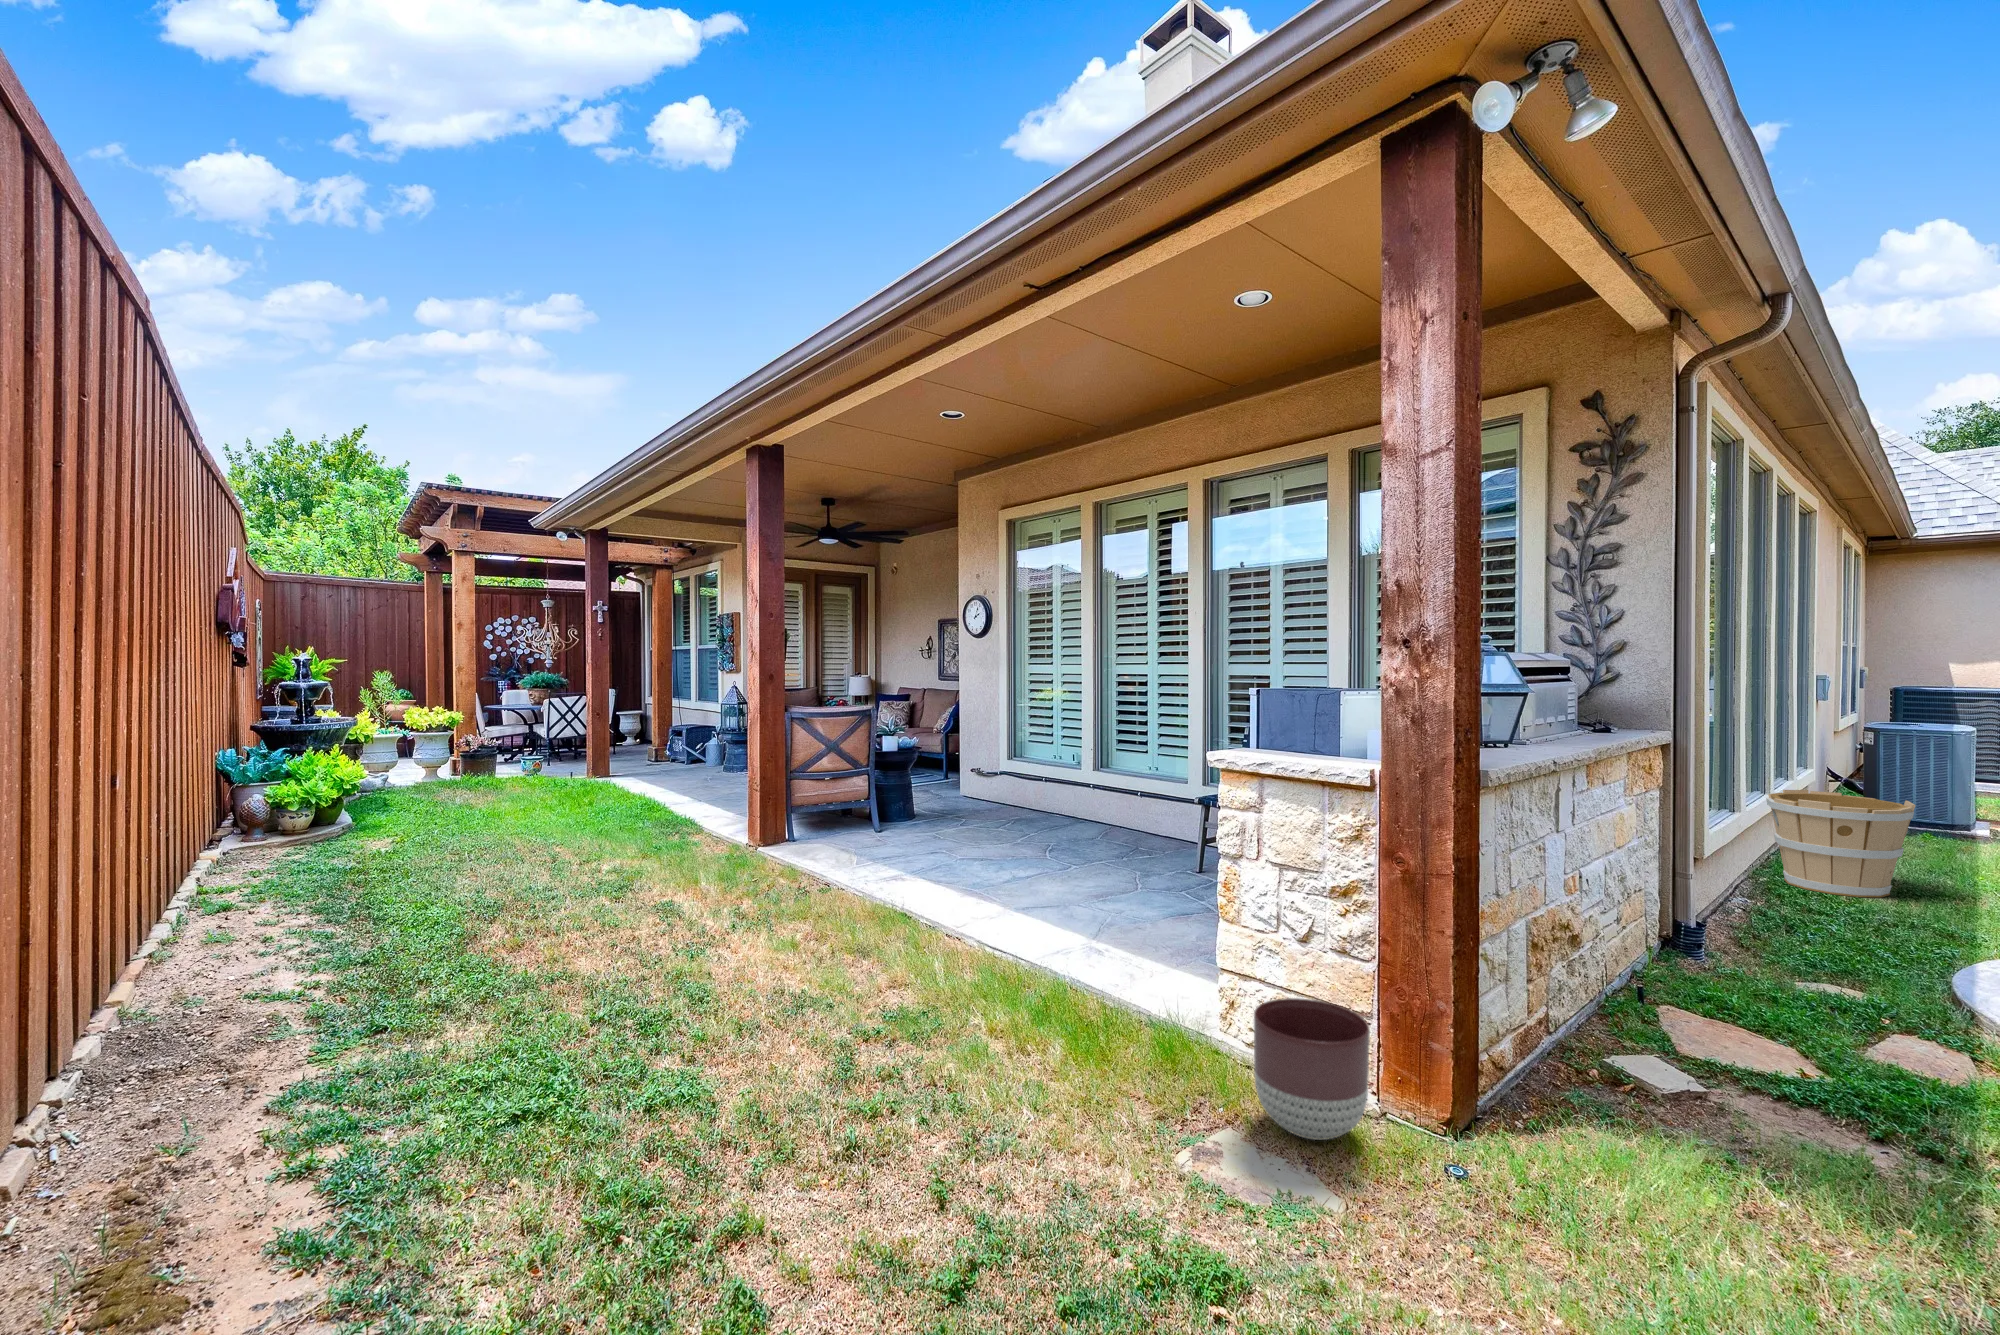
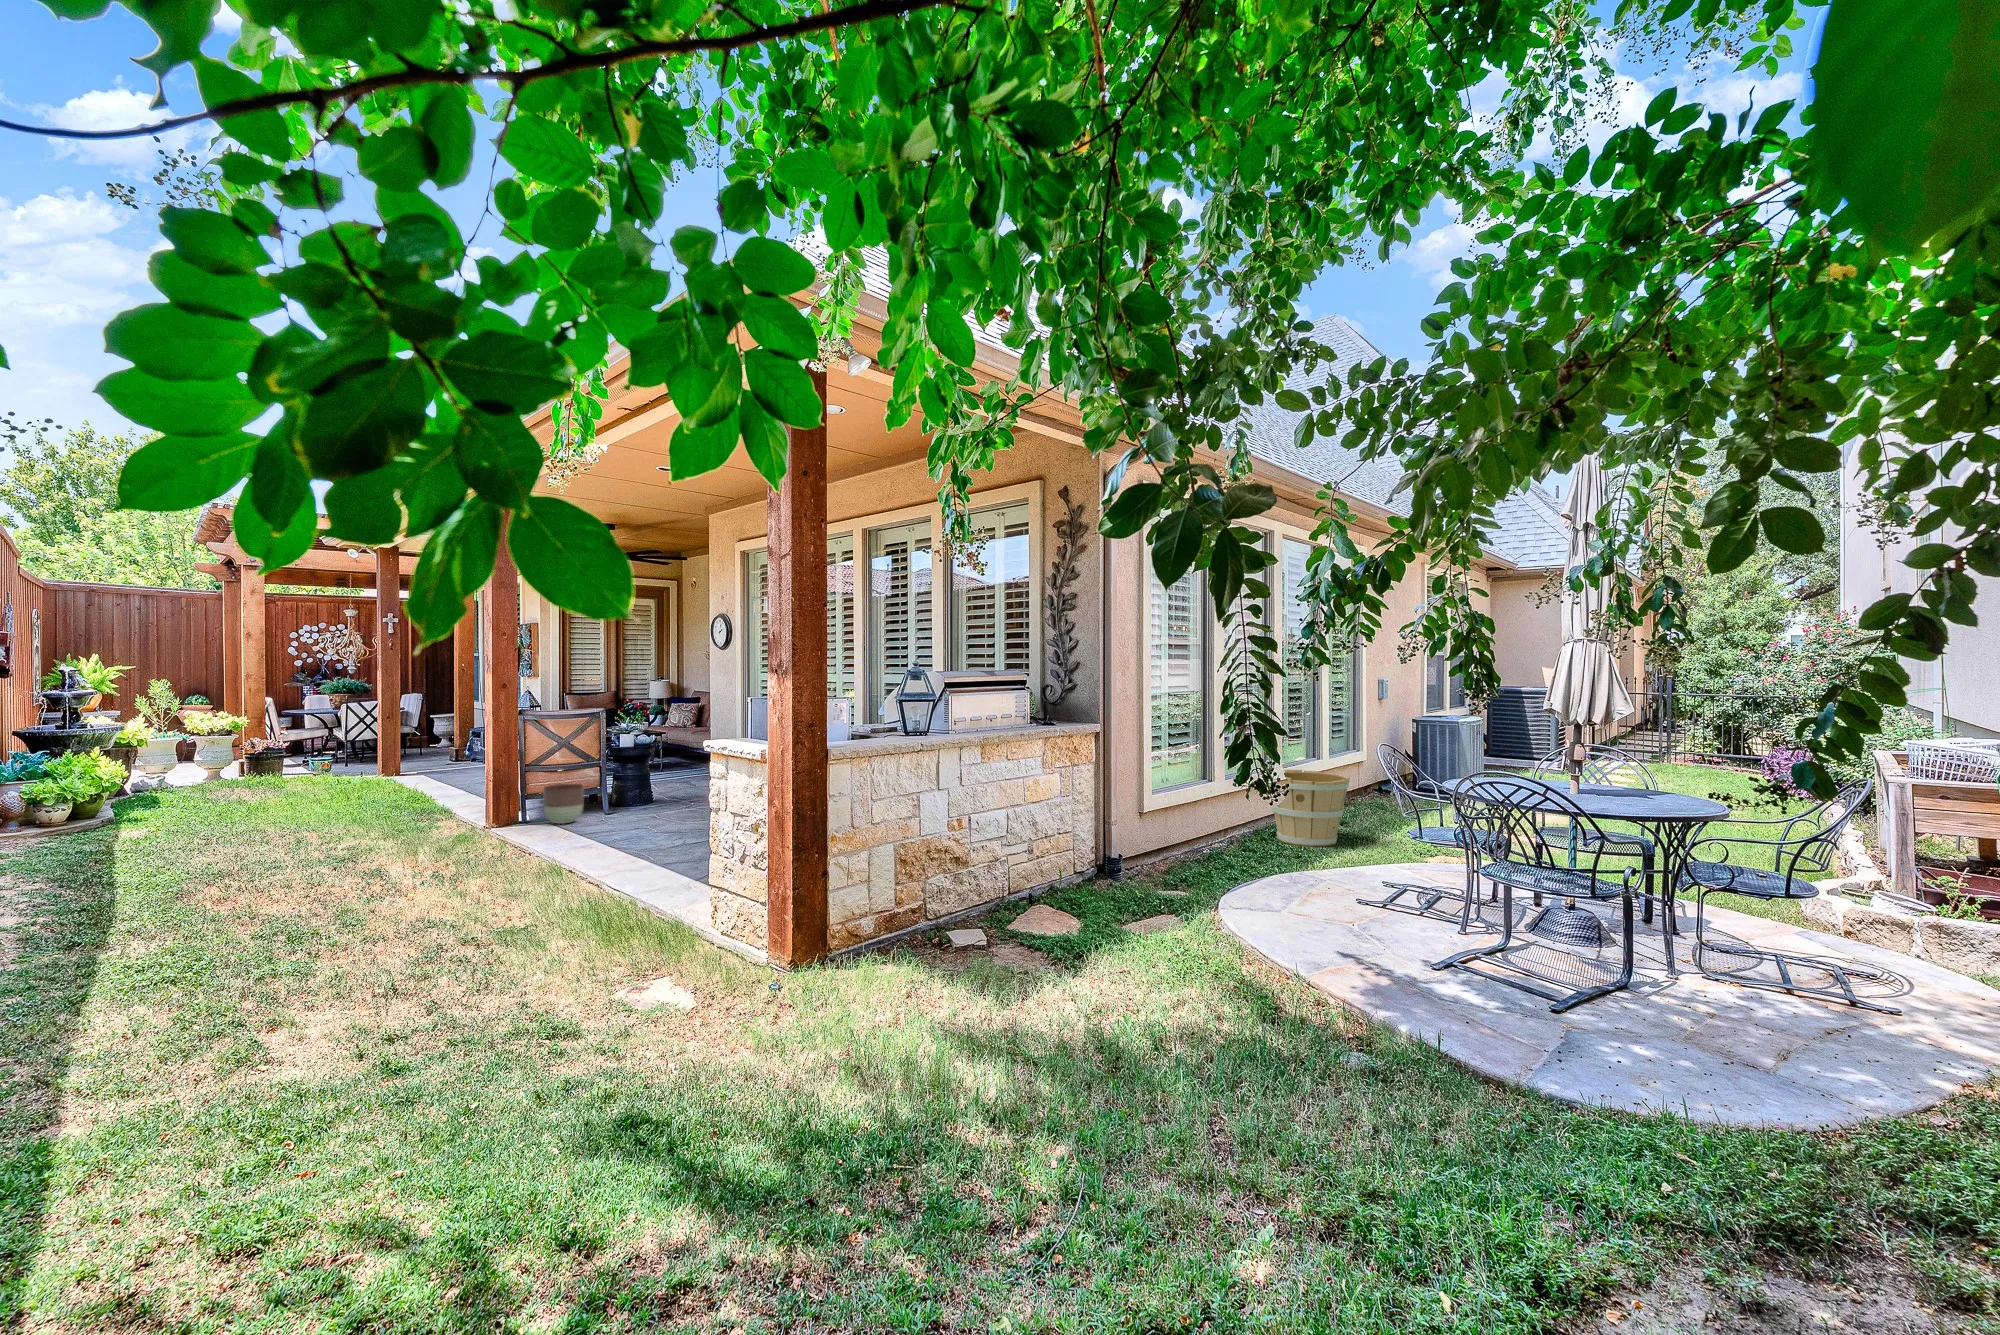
planter: present [1254,998,1370,1140] -> present [543,784,584,824]

